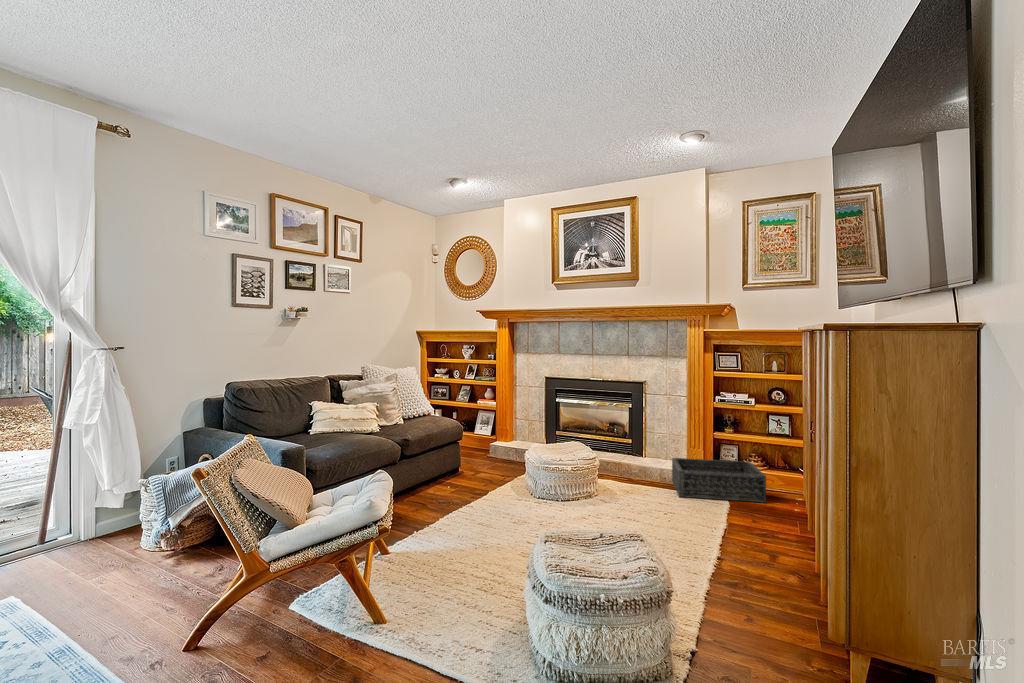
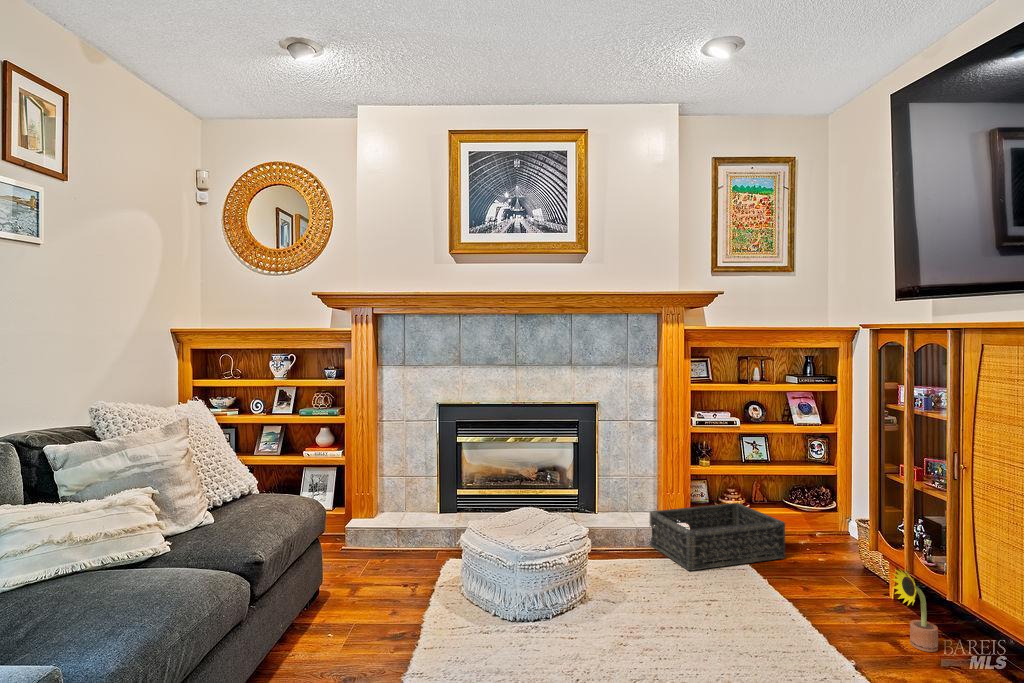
decorative plant: none [774,499,801,561] -> present [892,570,938,652]

